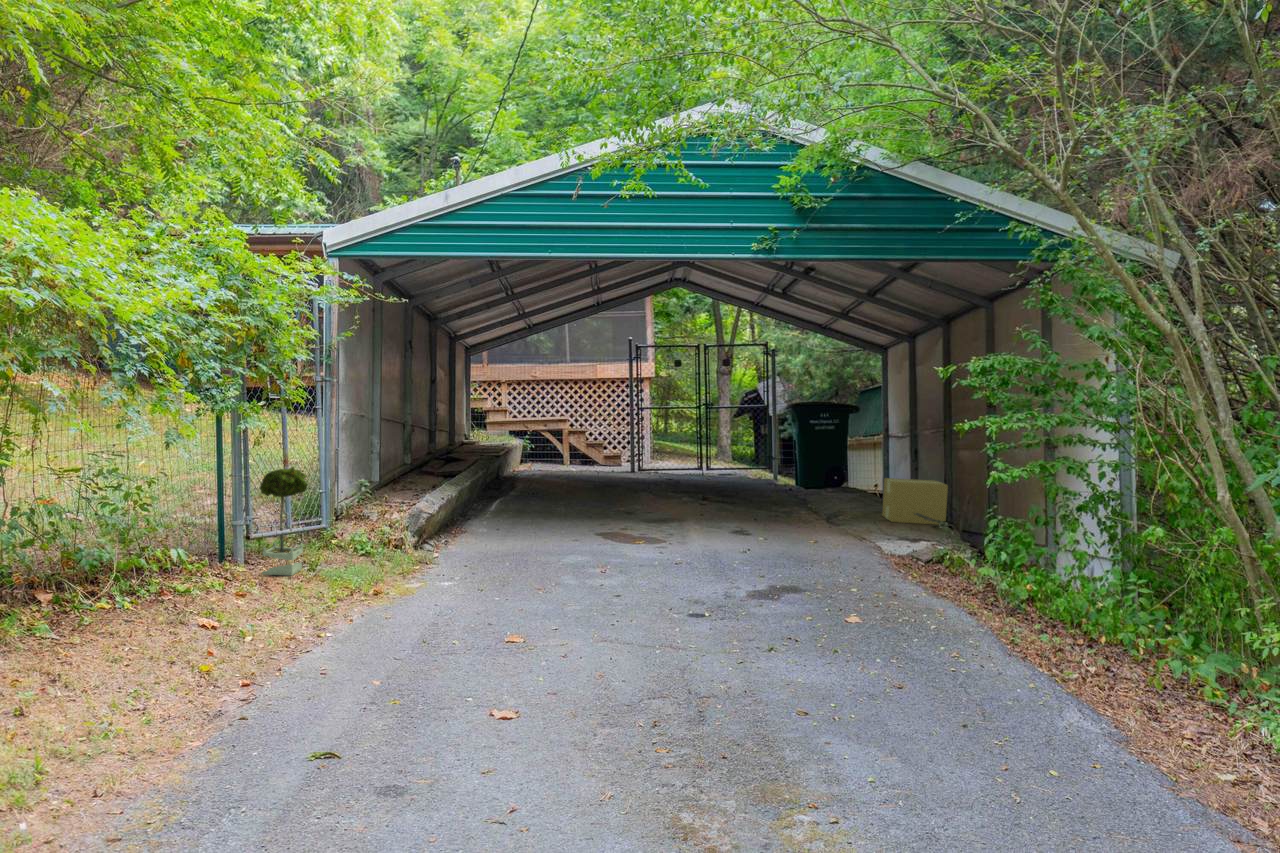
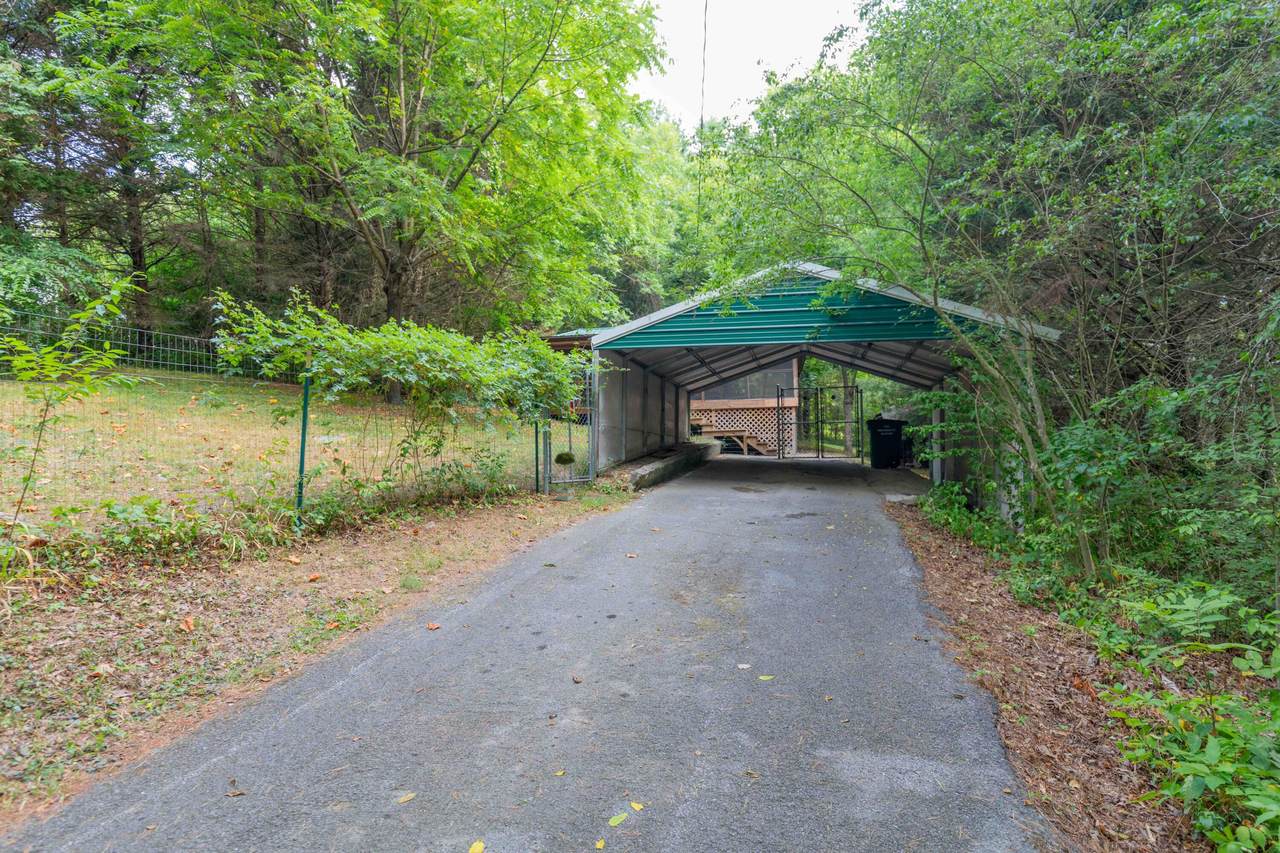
cardboard box: present [882,478,948,525] -> none [907,465,947,494]

